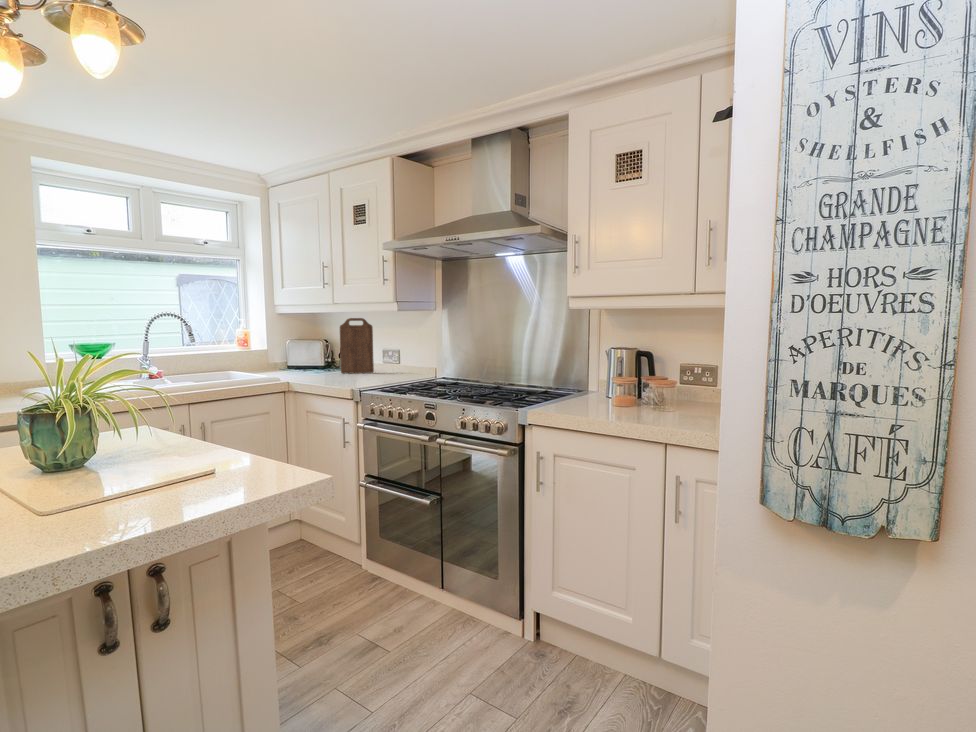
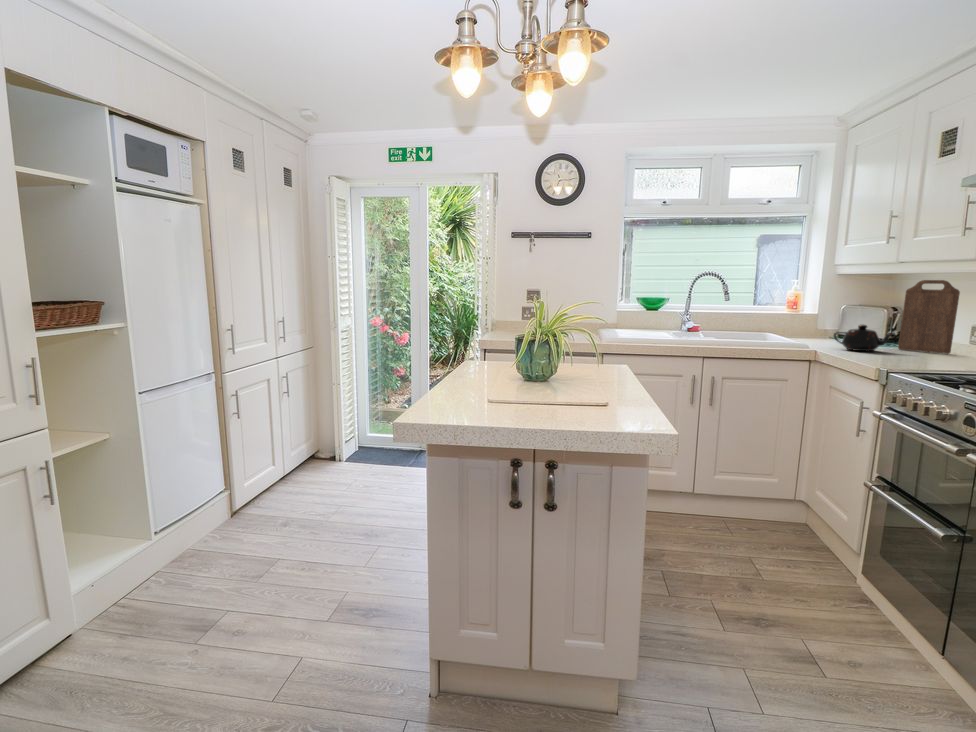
teapot: none [299,356,342,378] -> present [834,325,893,351]

